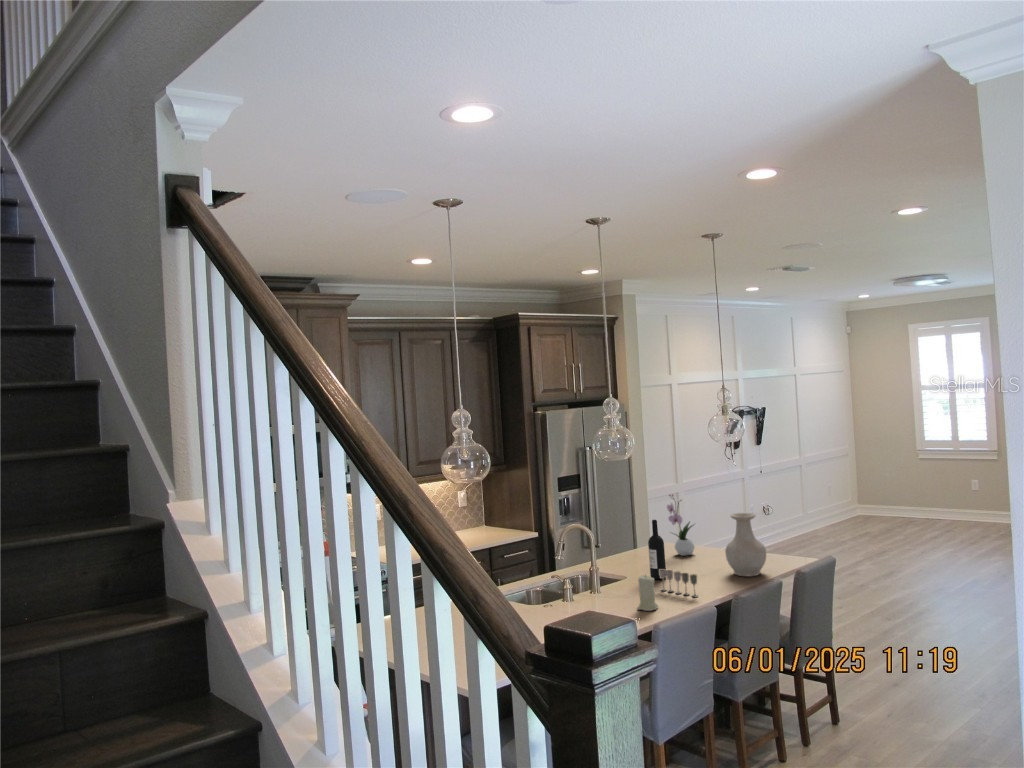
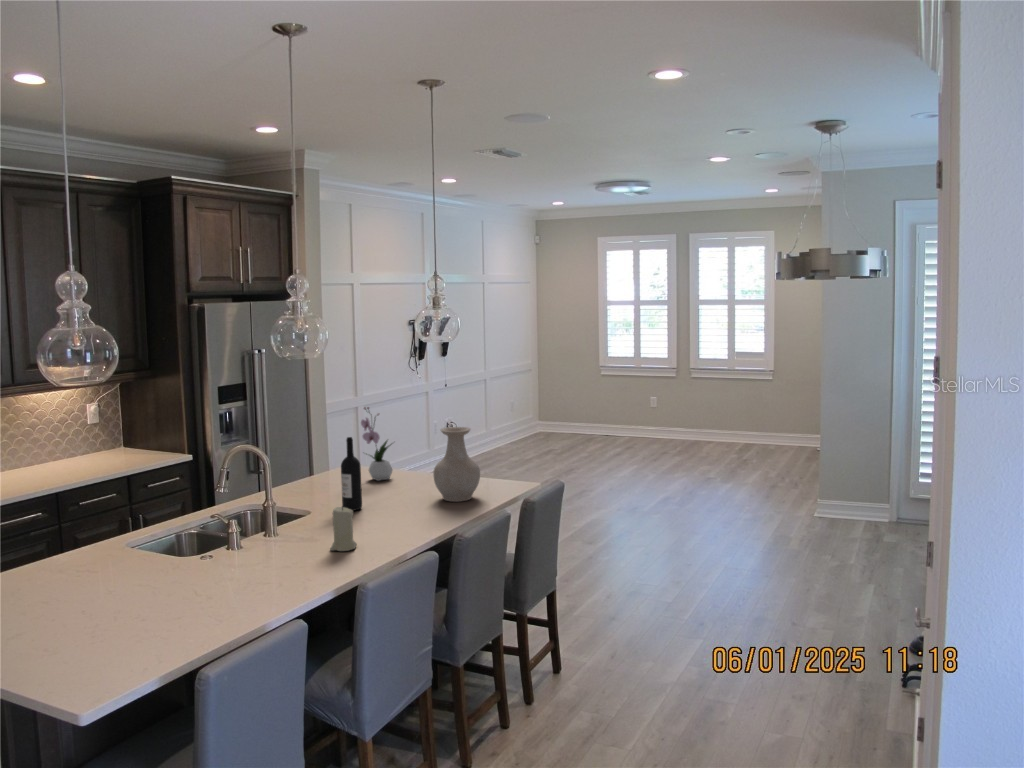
wine glass: present [659,569,697,597] -> none [355,497,404,530]

